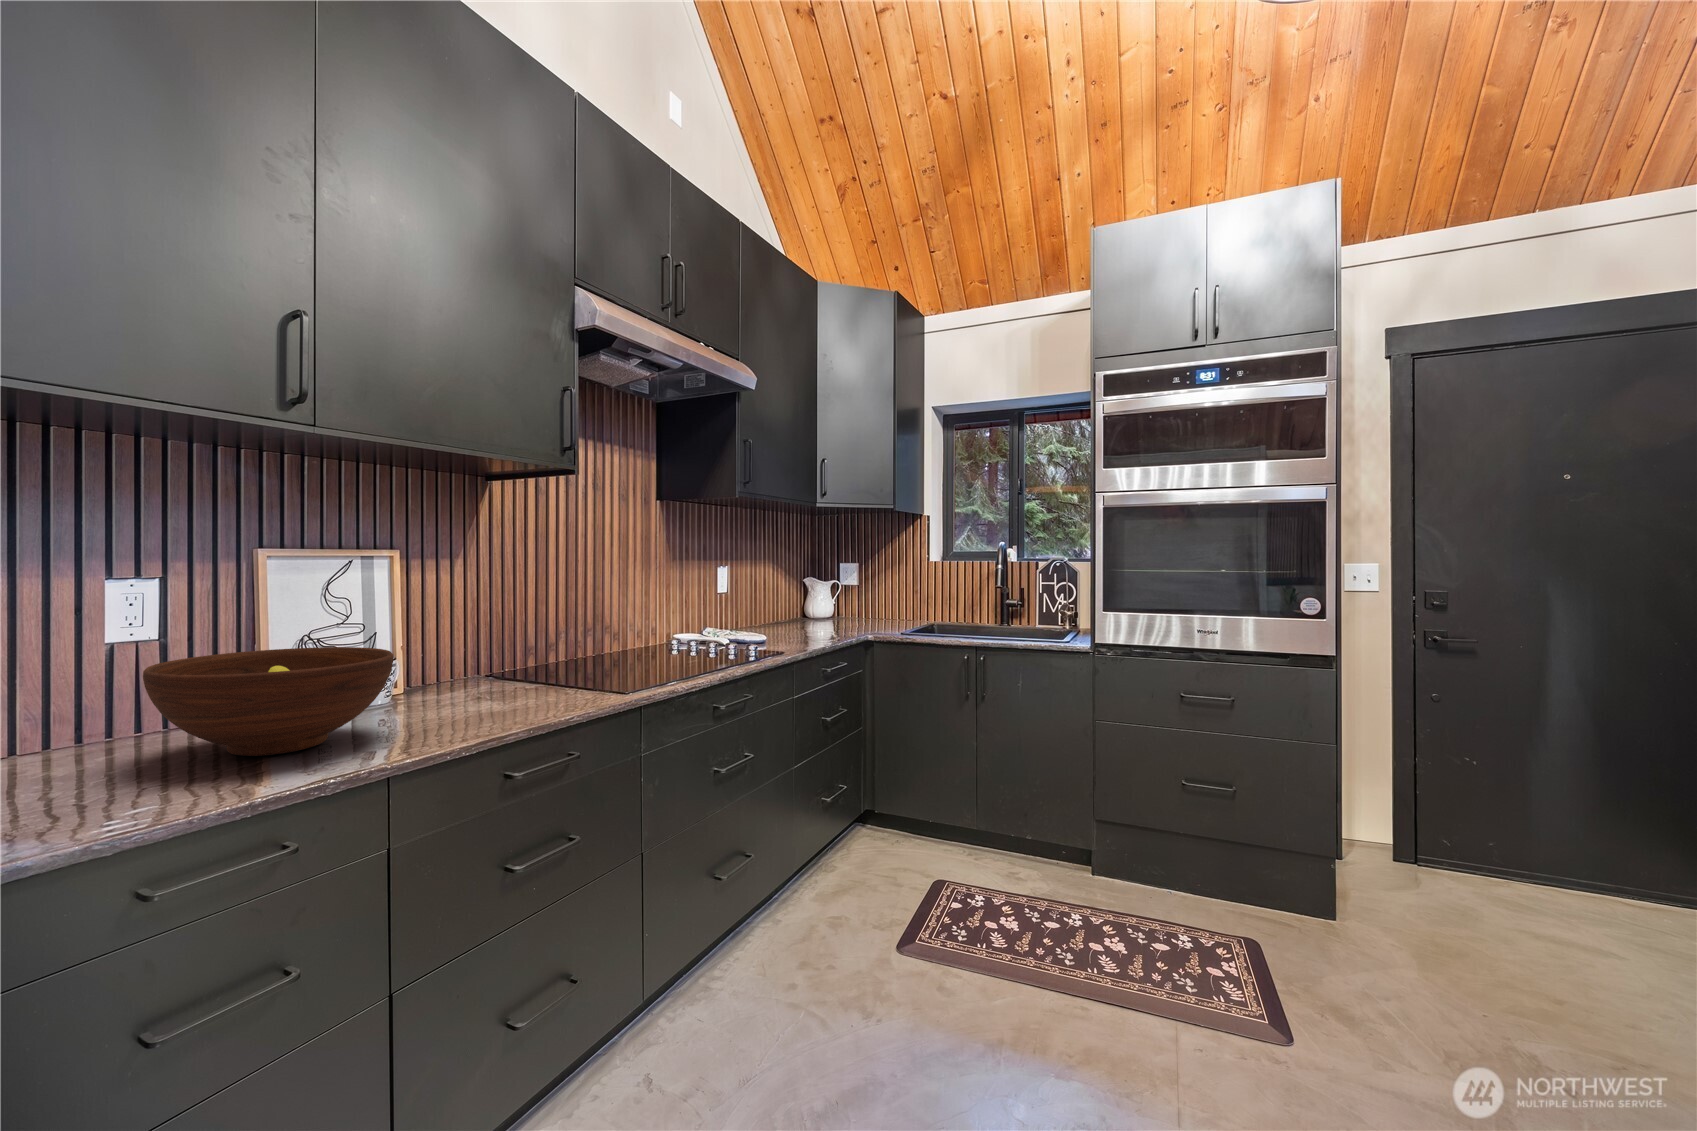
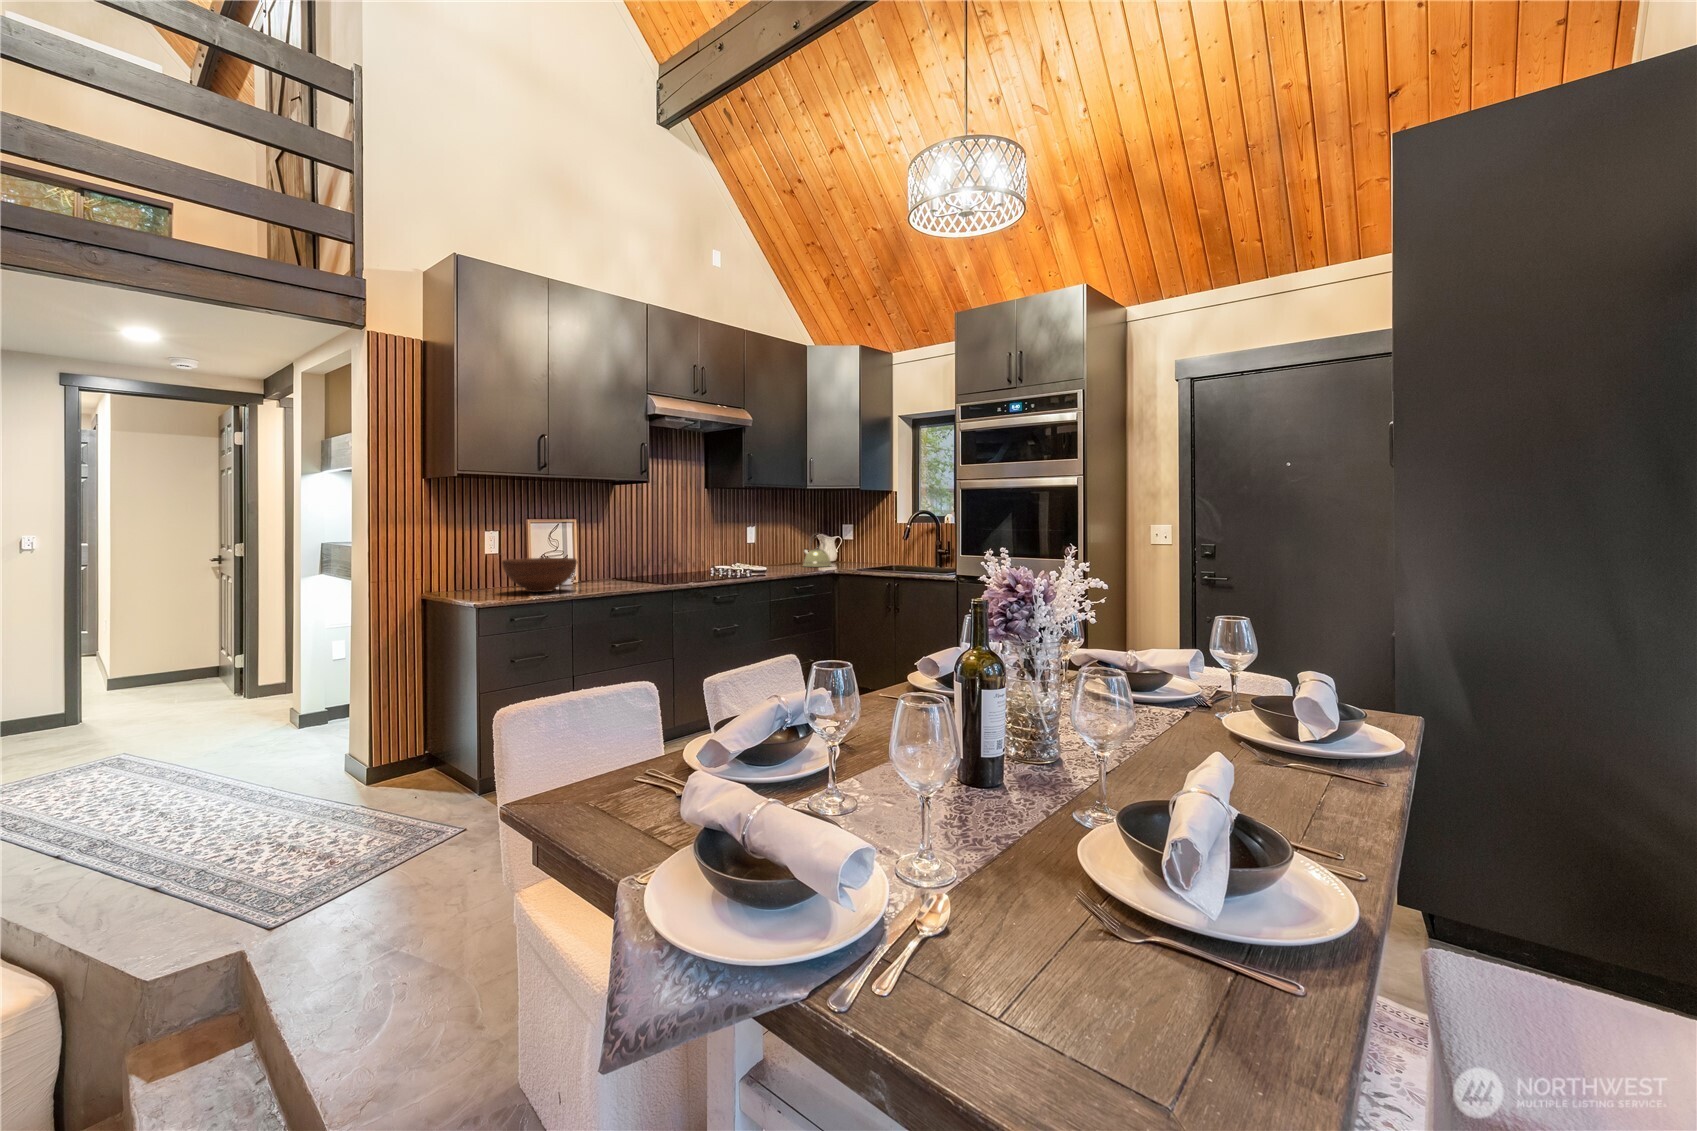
kettle: none [794,576,841,629] -> present [803,540,831,567]

